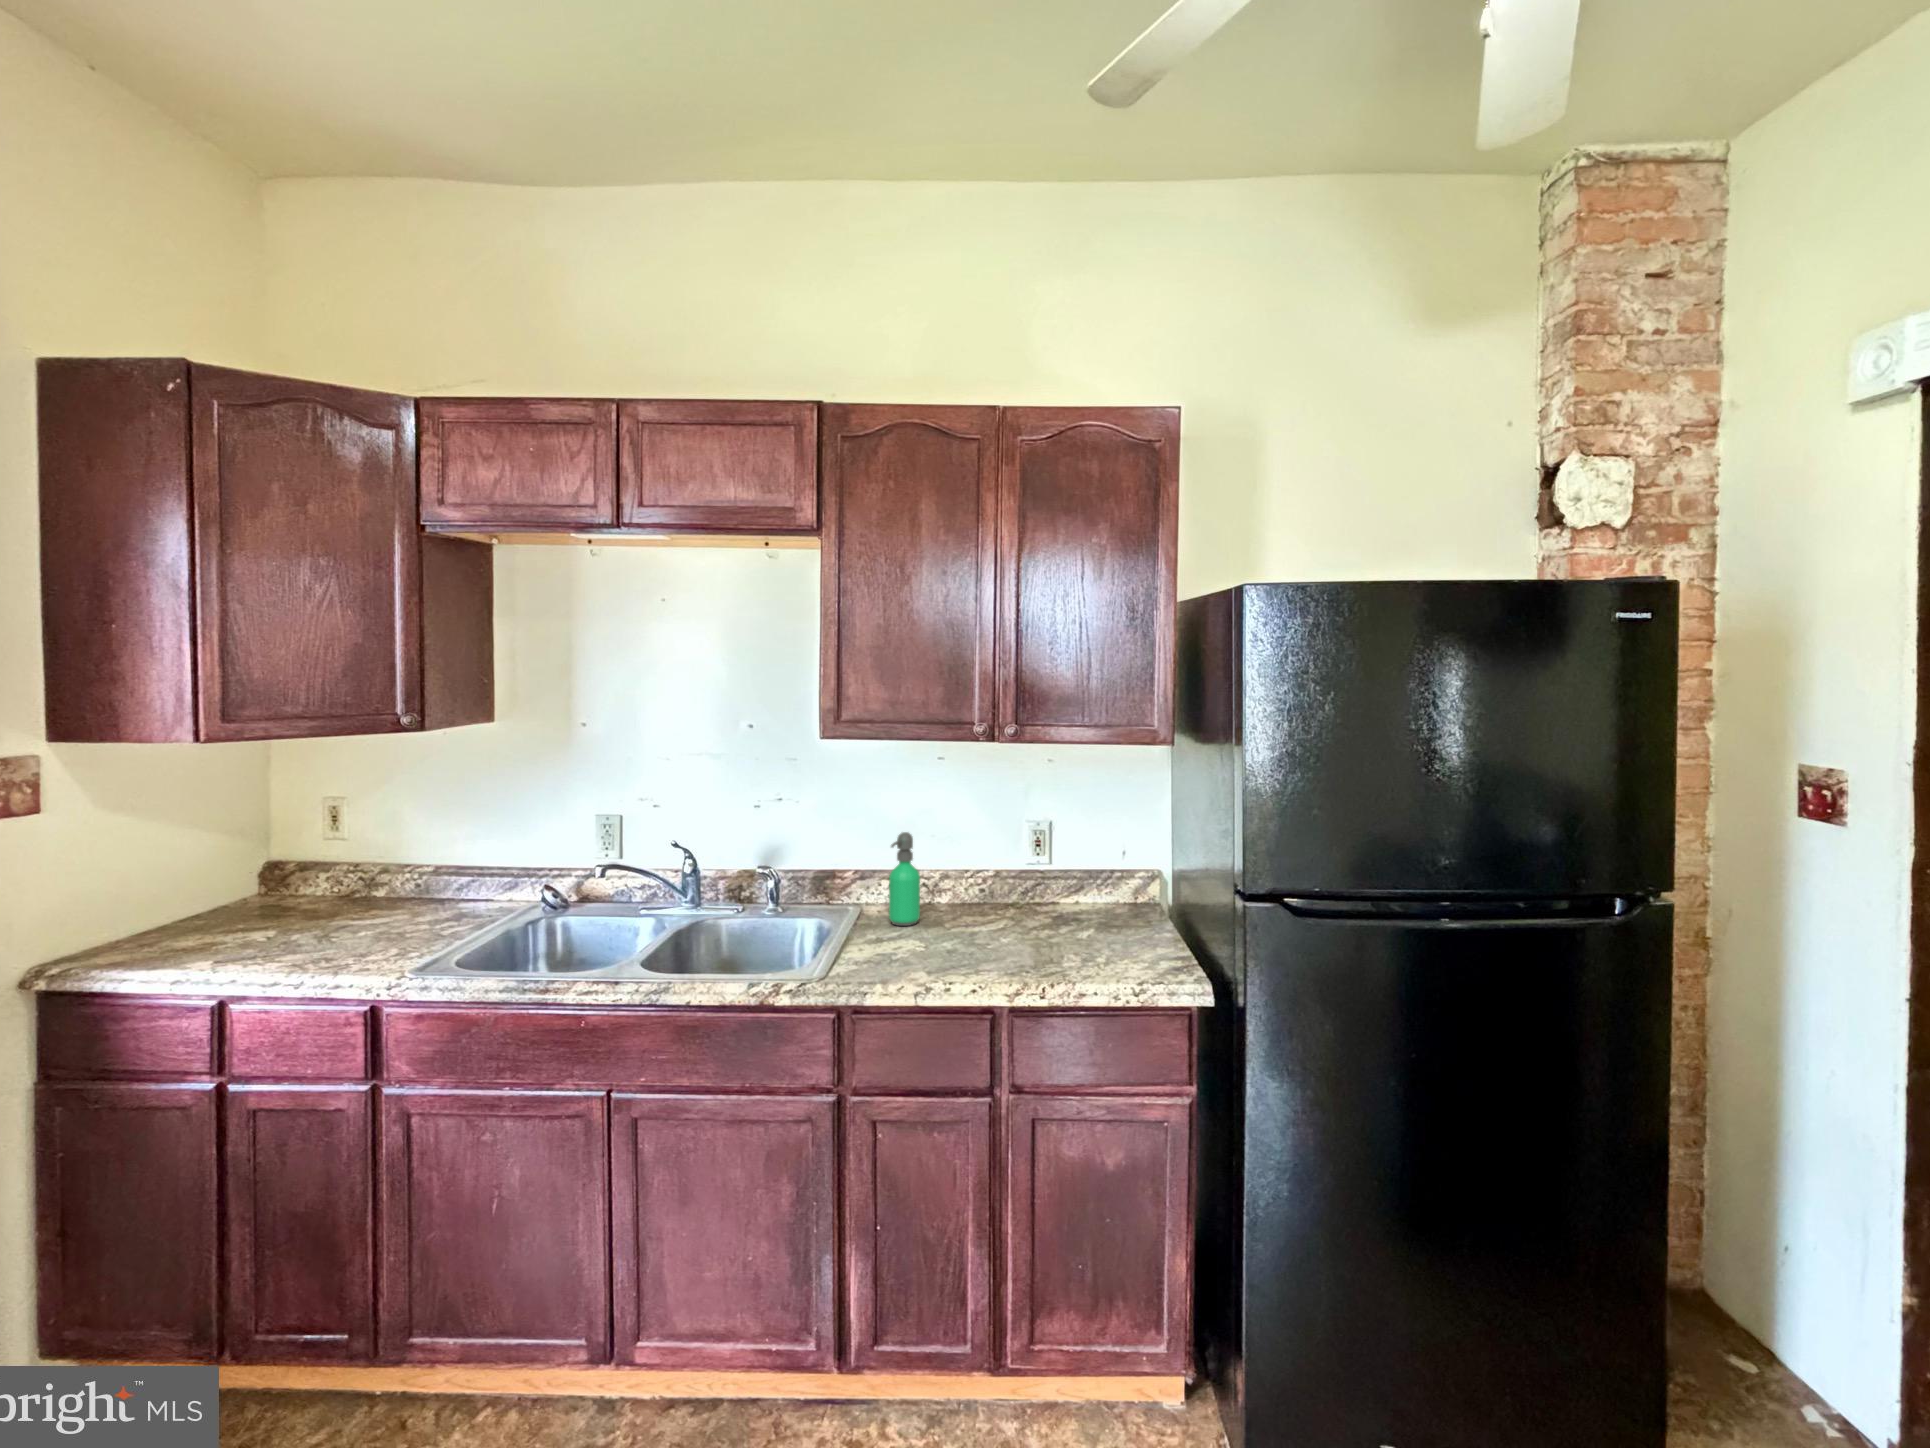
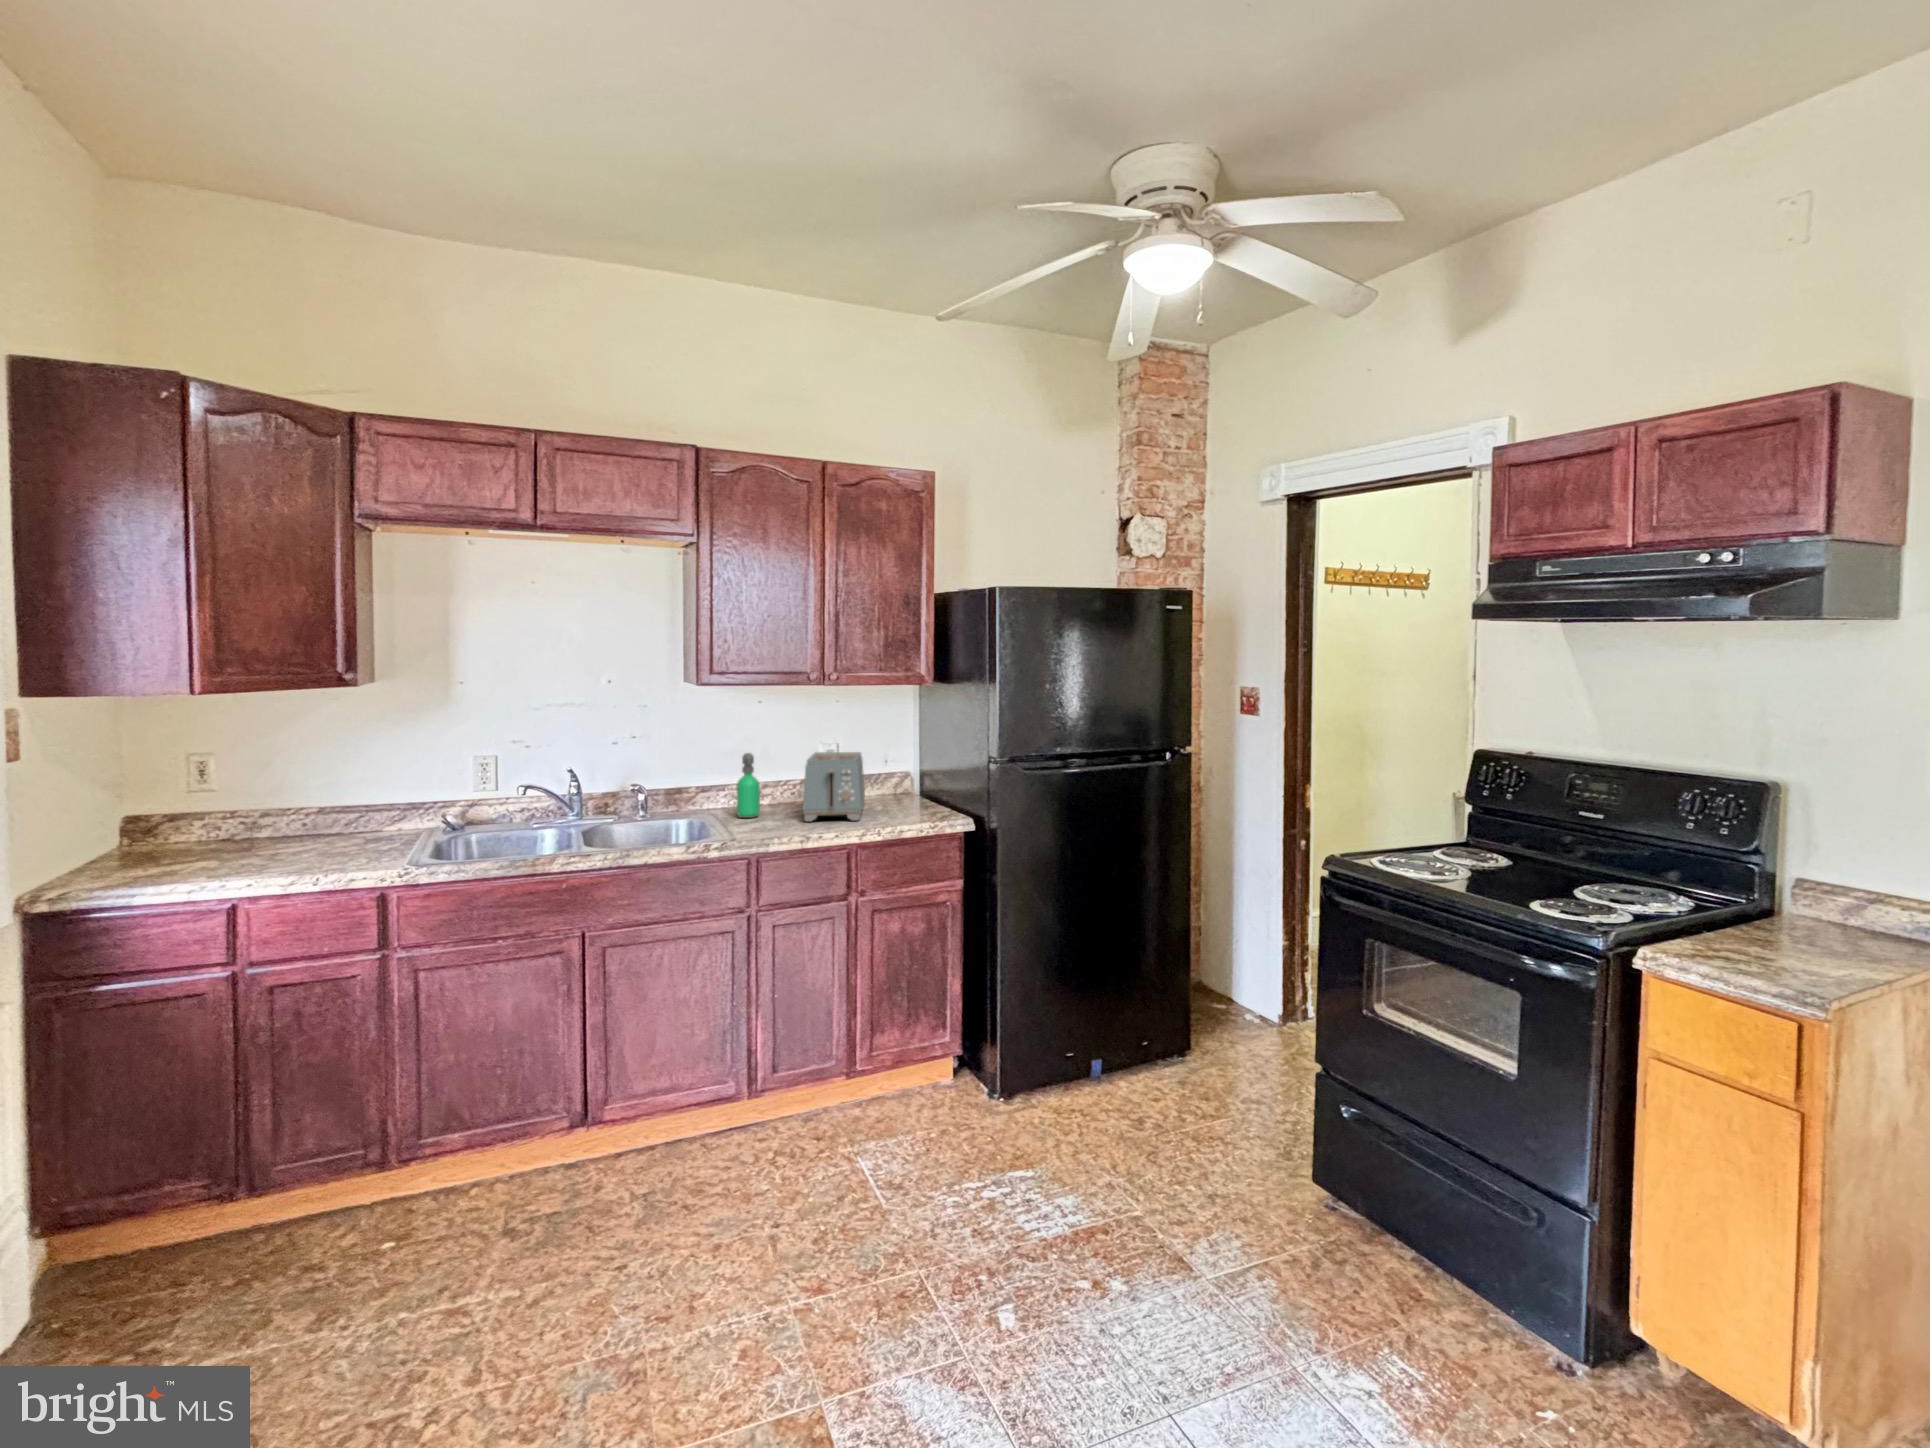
toaster: none [955,835,1076,958] -> present [803,752,865,822]

